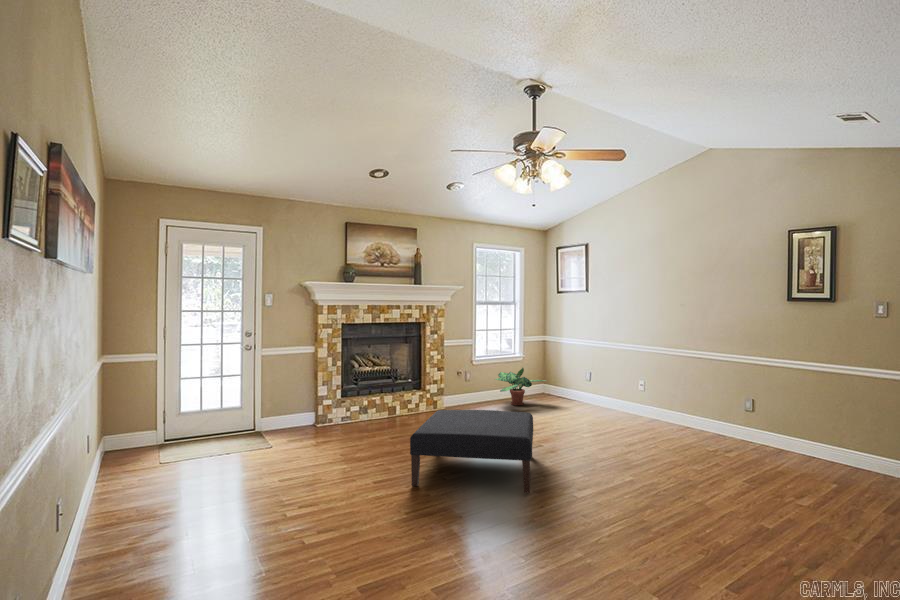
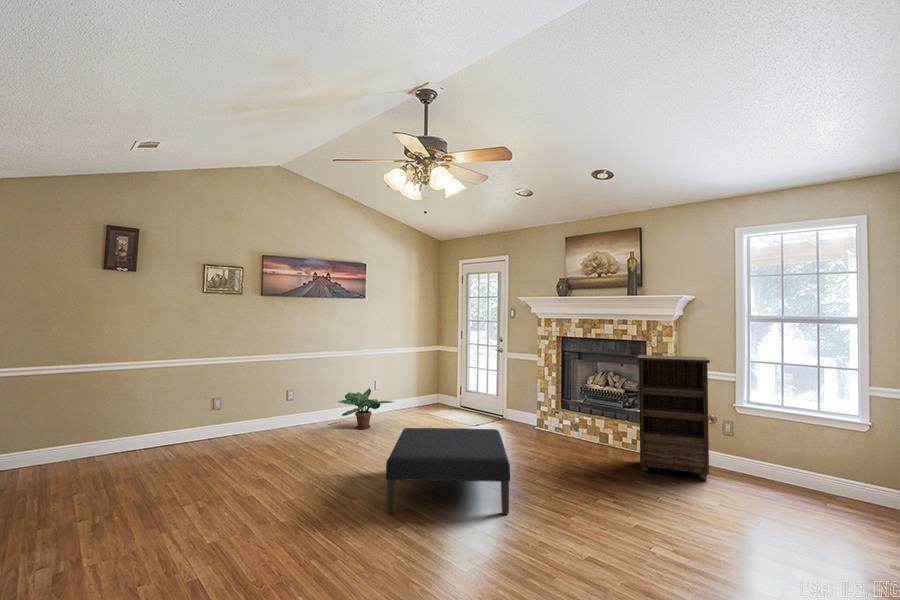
bookshelf: none [440,330,486,417] -> present [637,355,710,479]
potted plant: present [496,368,545,405] -> present [339,388,394,429]

